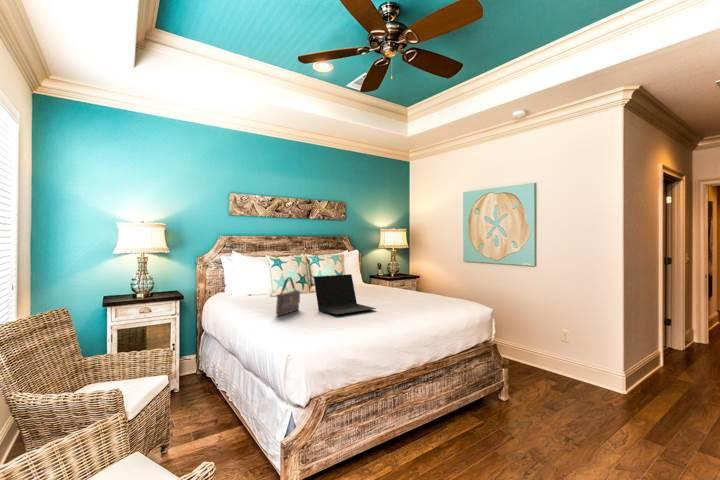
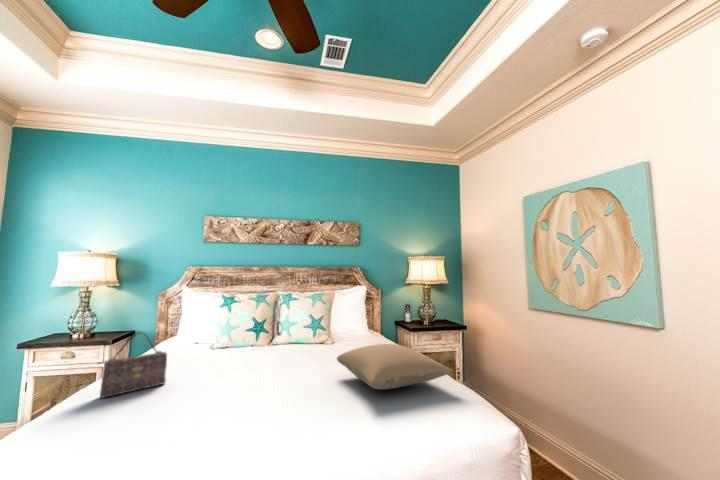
laptop: present [314,274,376,314] -> none [169,329,268,410]
pillow: none [387,281,454,302] -> present [337,344,453,390]

